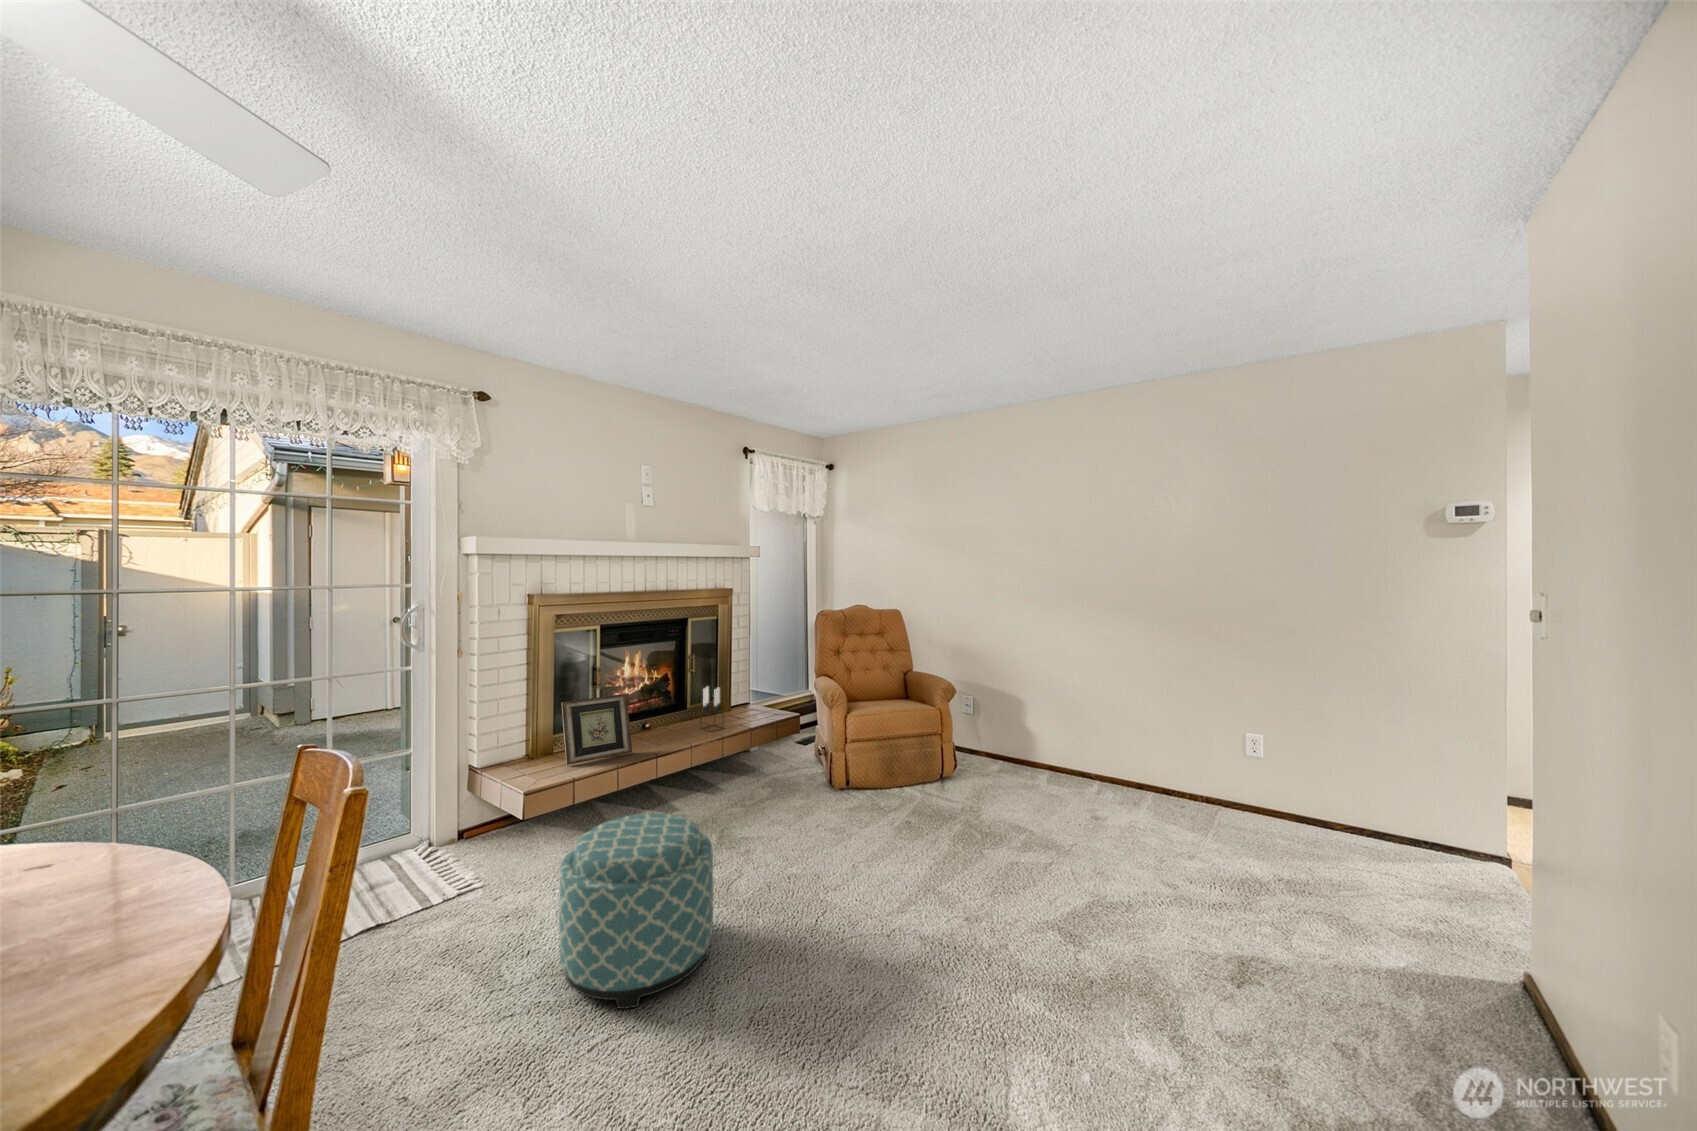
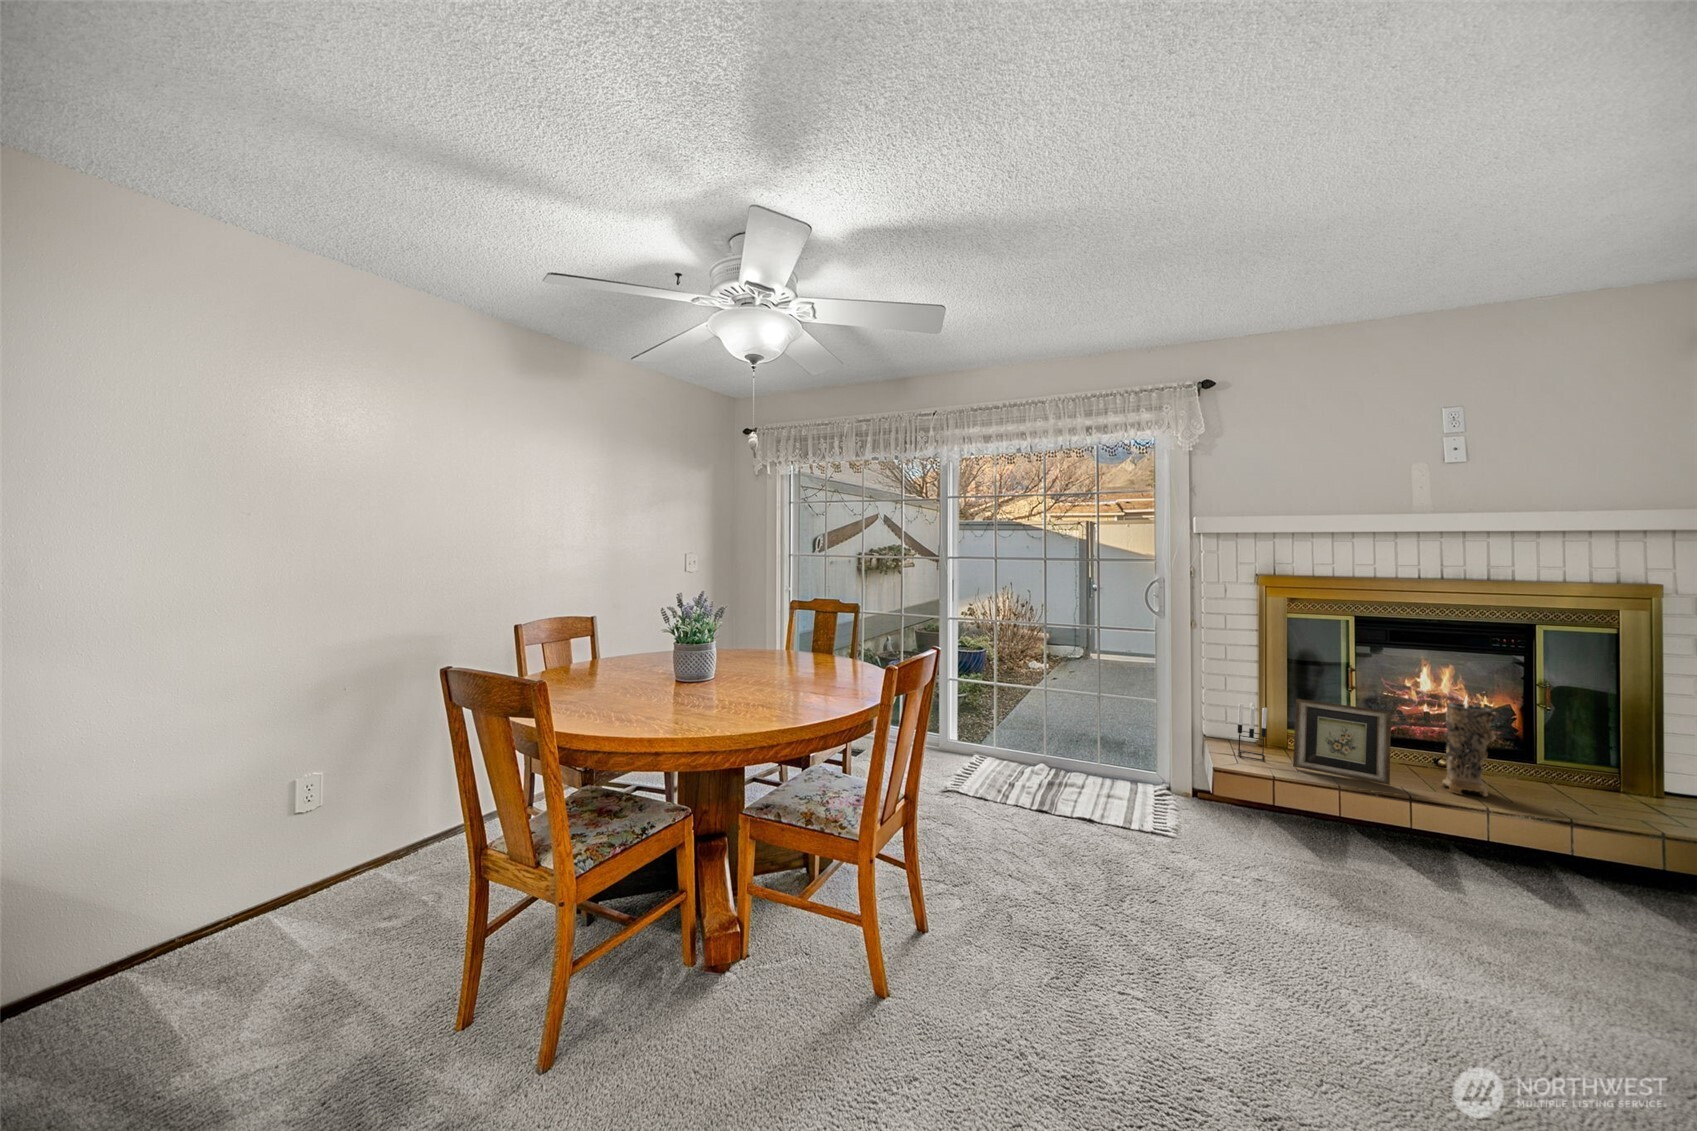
decorative vase: none [653,676,681,743] -> present [1442,703,1499,797]
candle holder: present [701,687,721,728] -> present [1238,703,1267,761]
ottoman: present [559,813,713,1009] -> none [1144,815,1333,1033]

